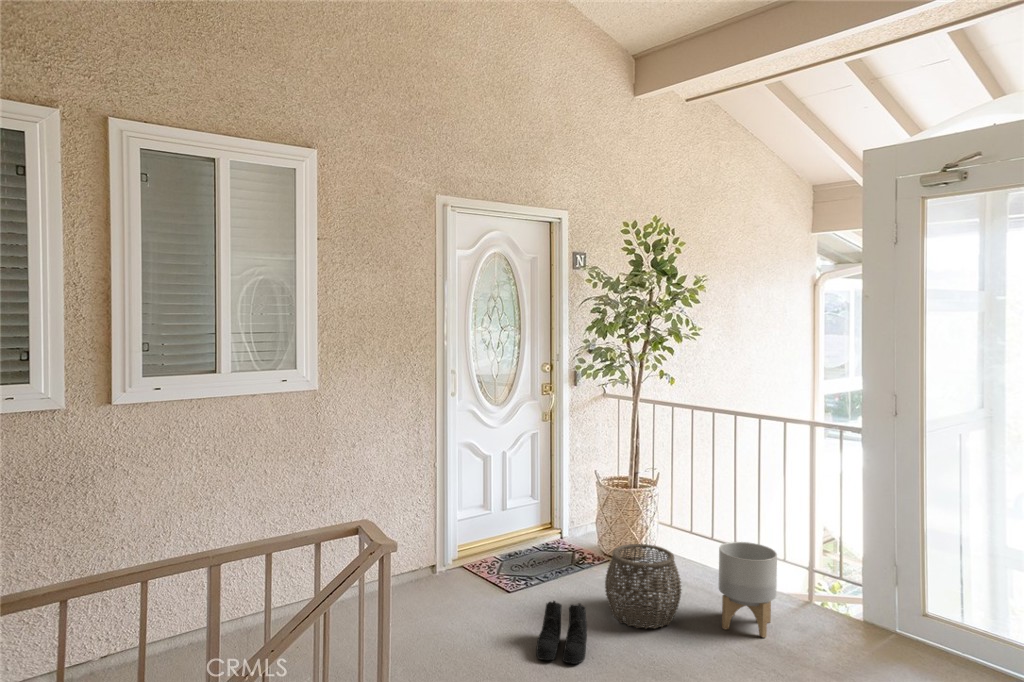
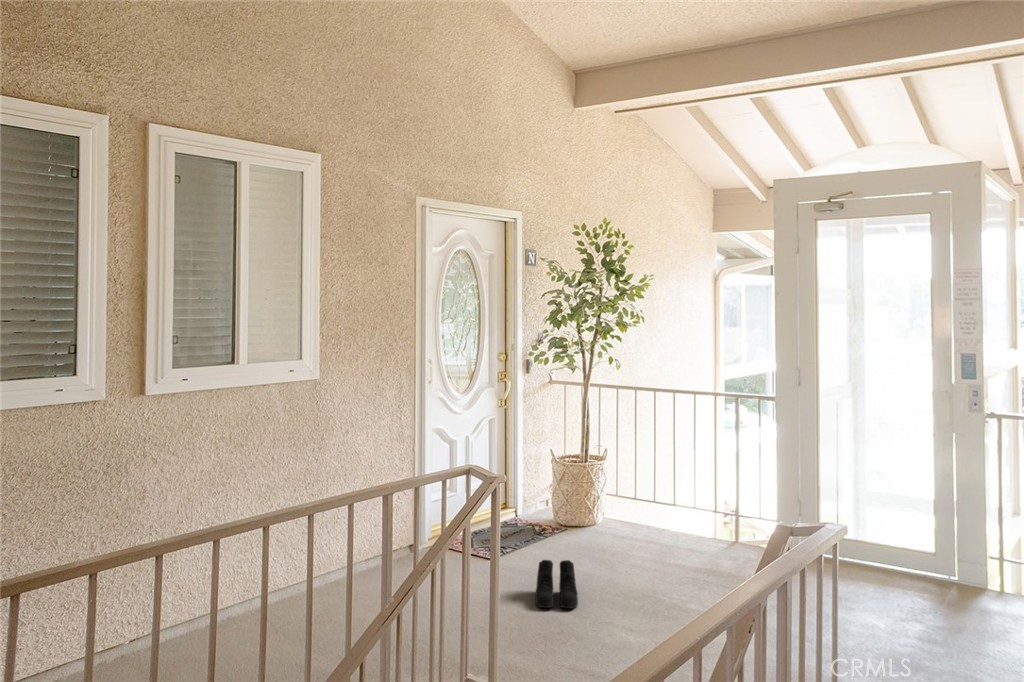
planter: present [719,542,777,637] -> none [675,502,723,578]
woven basket: present [605,544,681,629] -> none [580,509,646,579]

